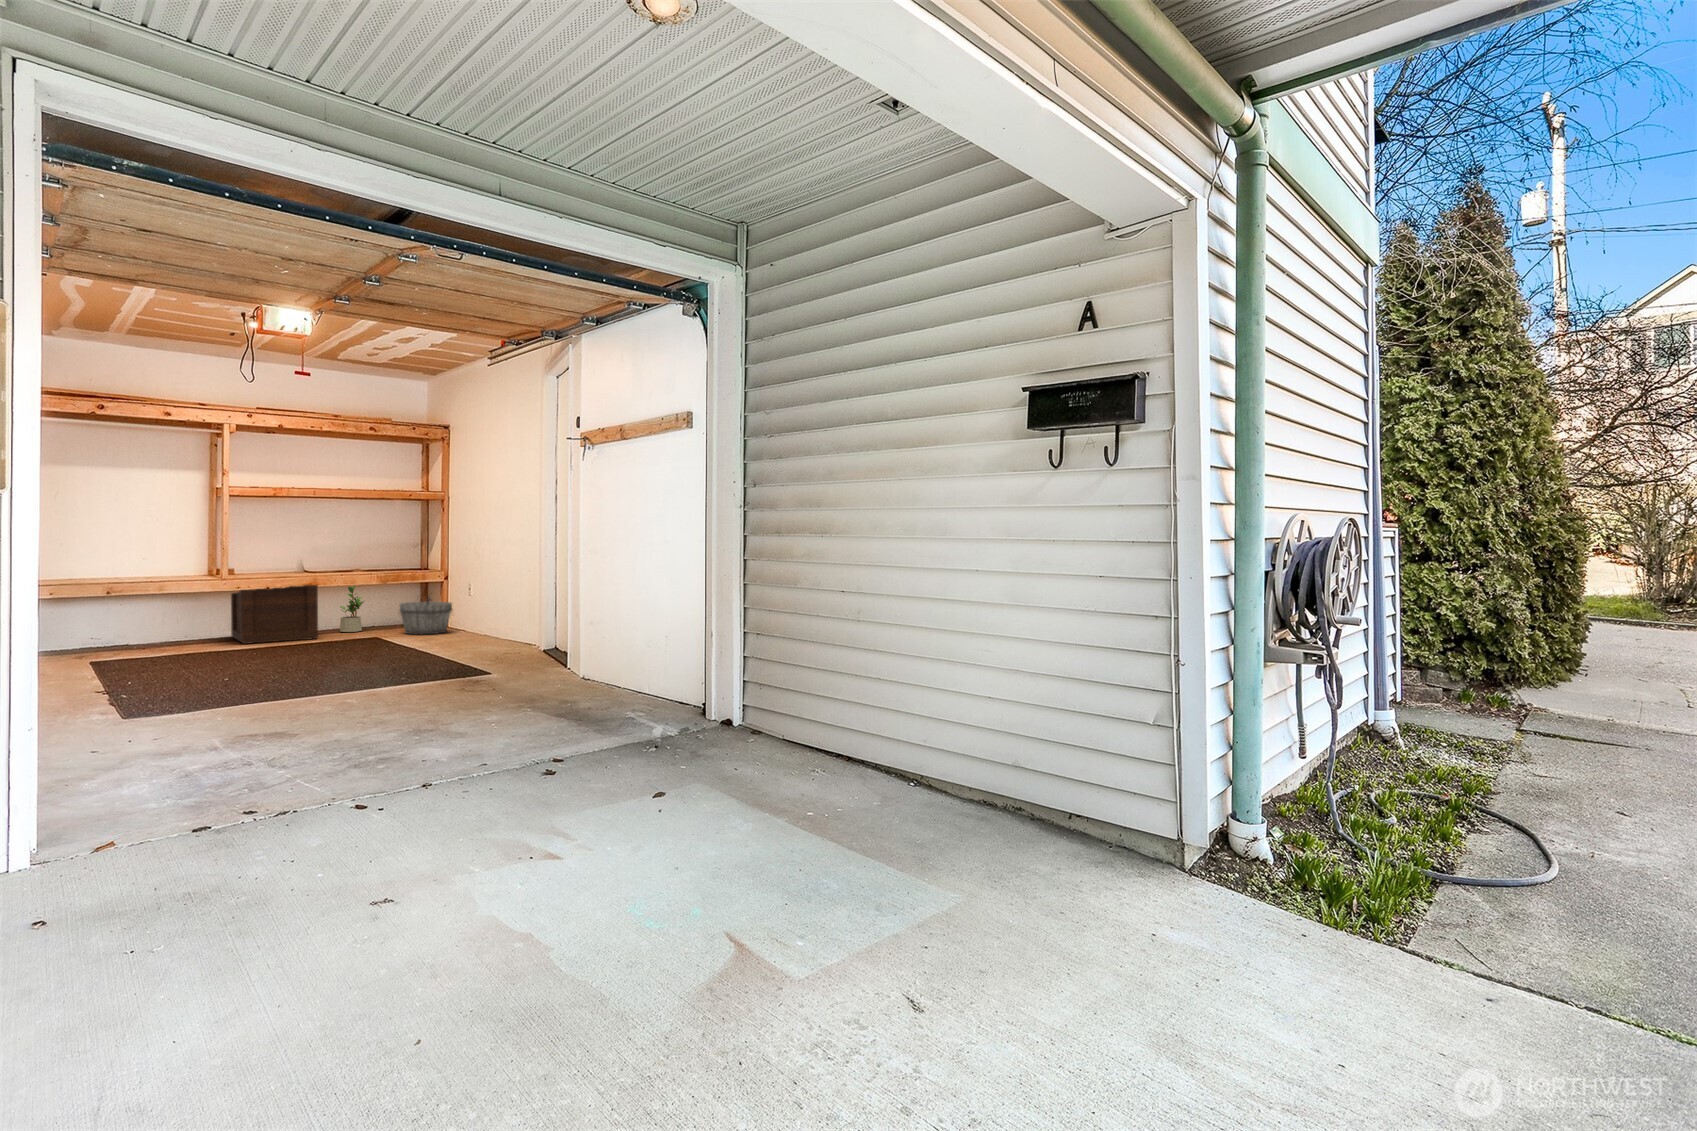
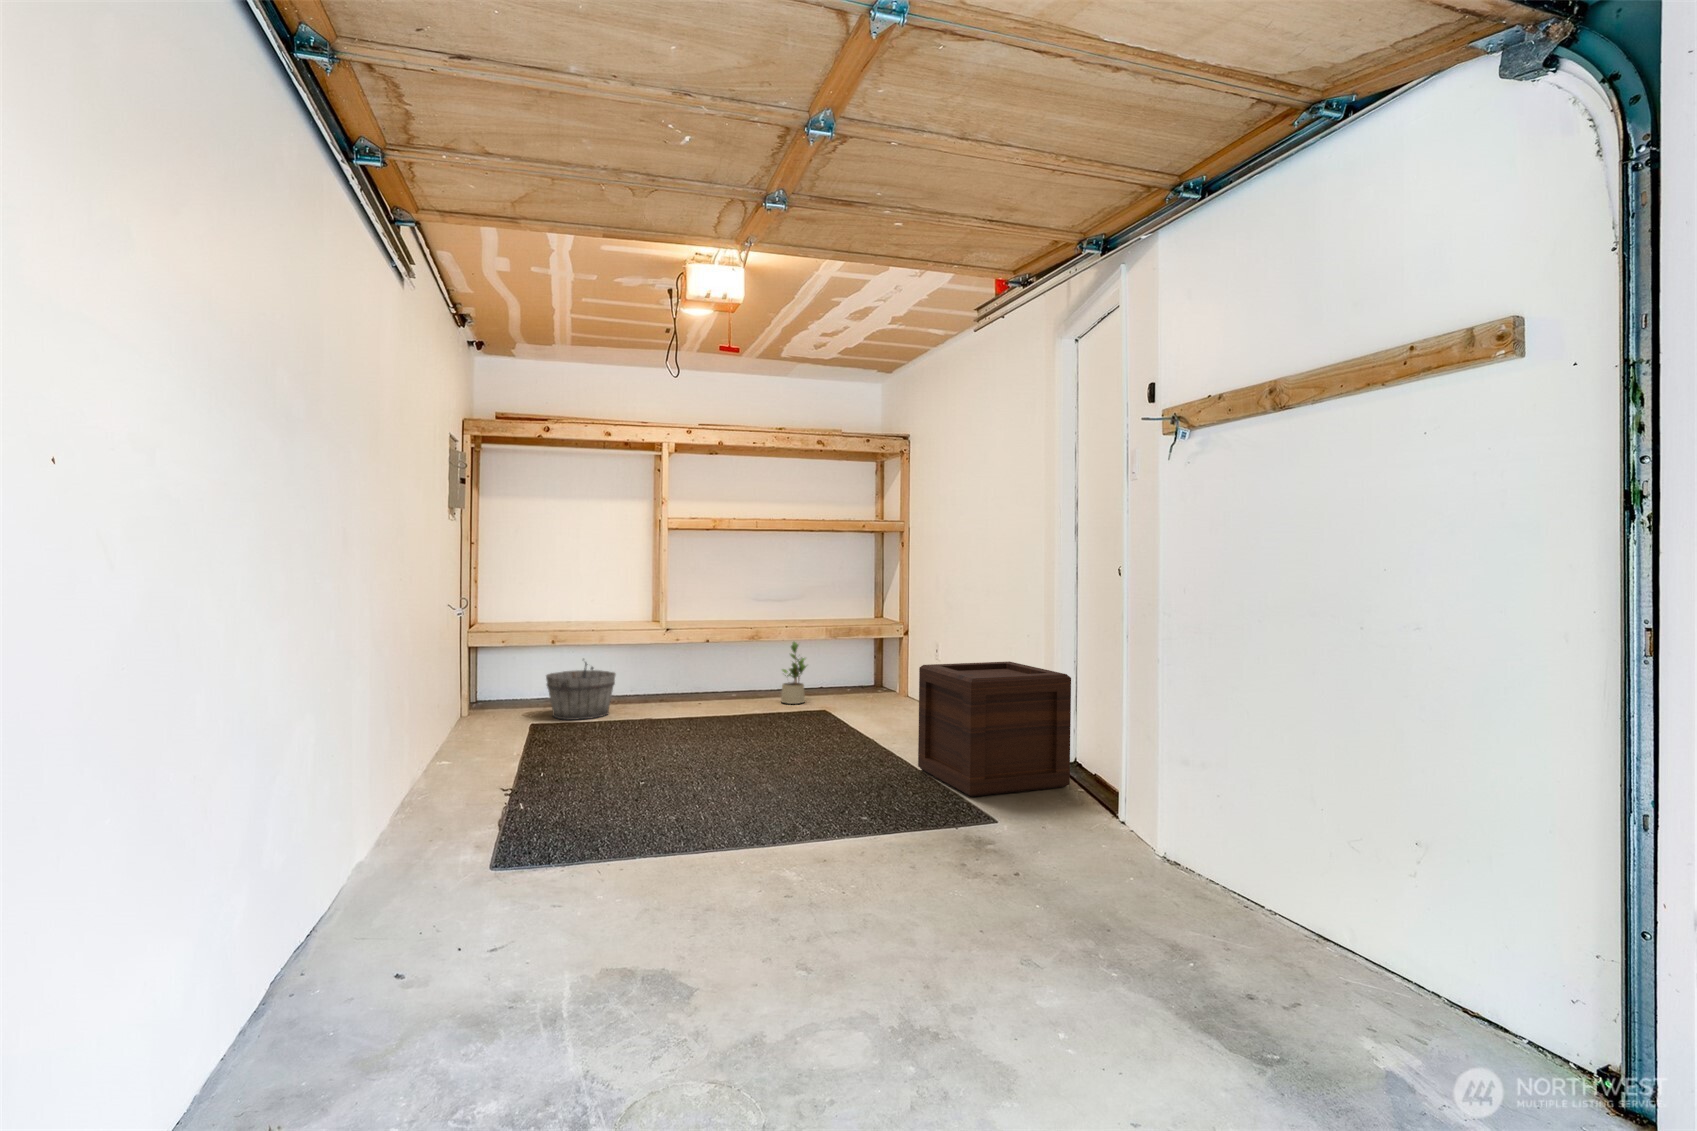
wooden crate: present [231,585,318,644] -> present [918,661,1071,797]
wooden bucket: present [400,597,452,634] -> present [546,662,615,720]

